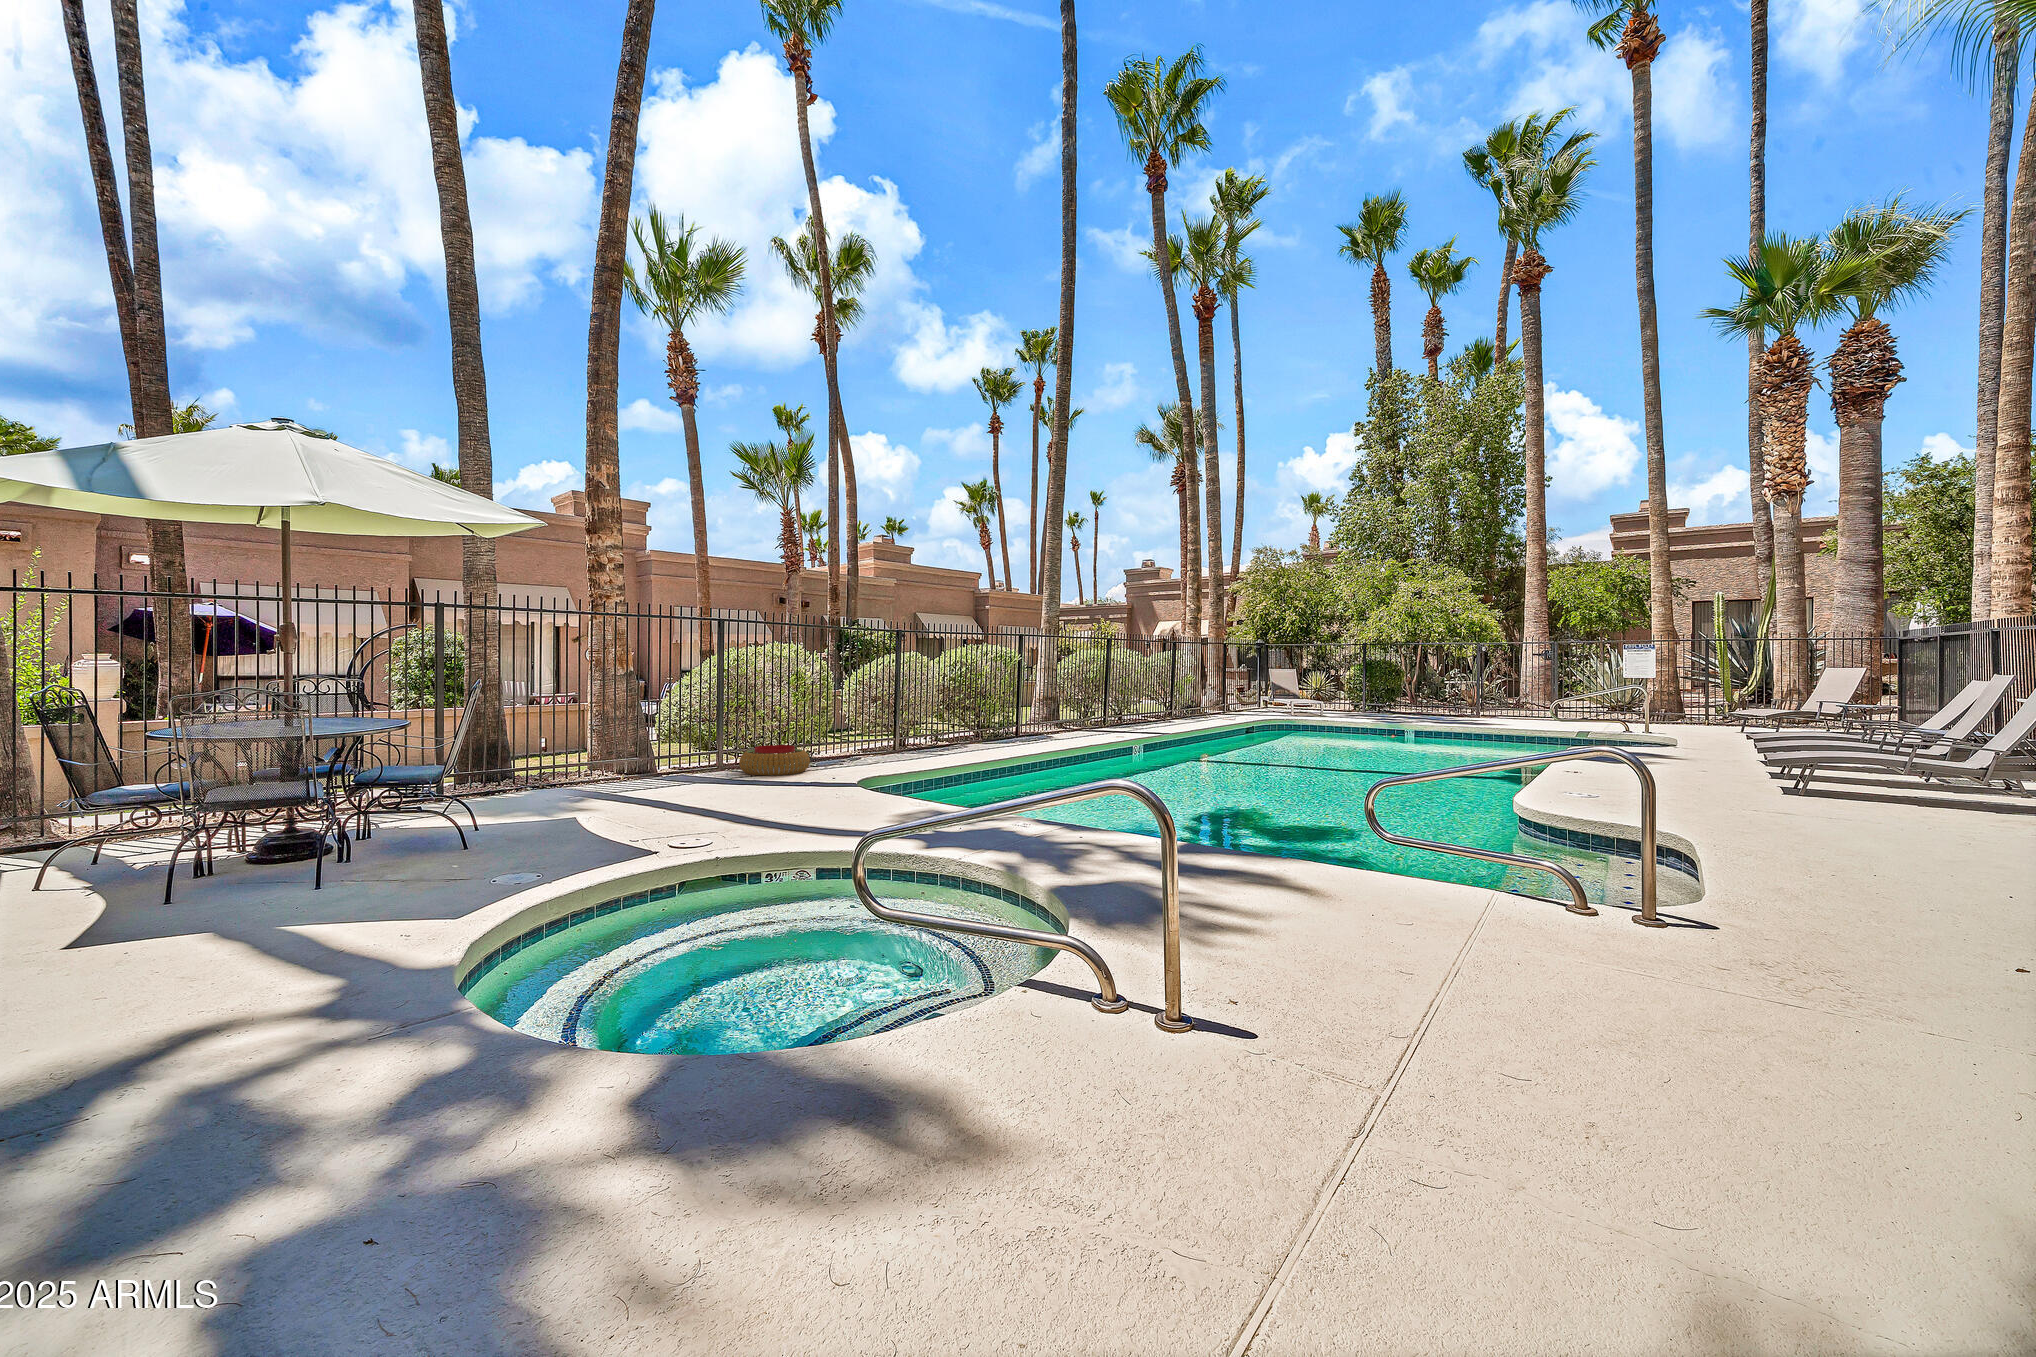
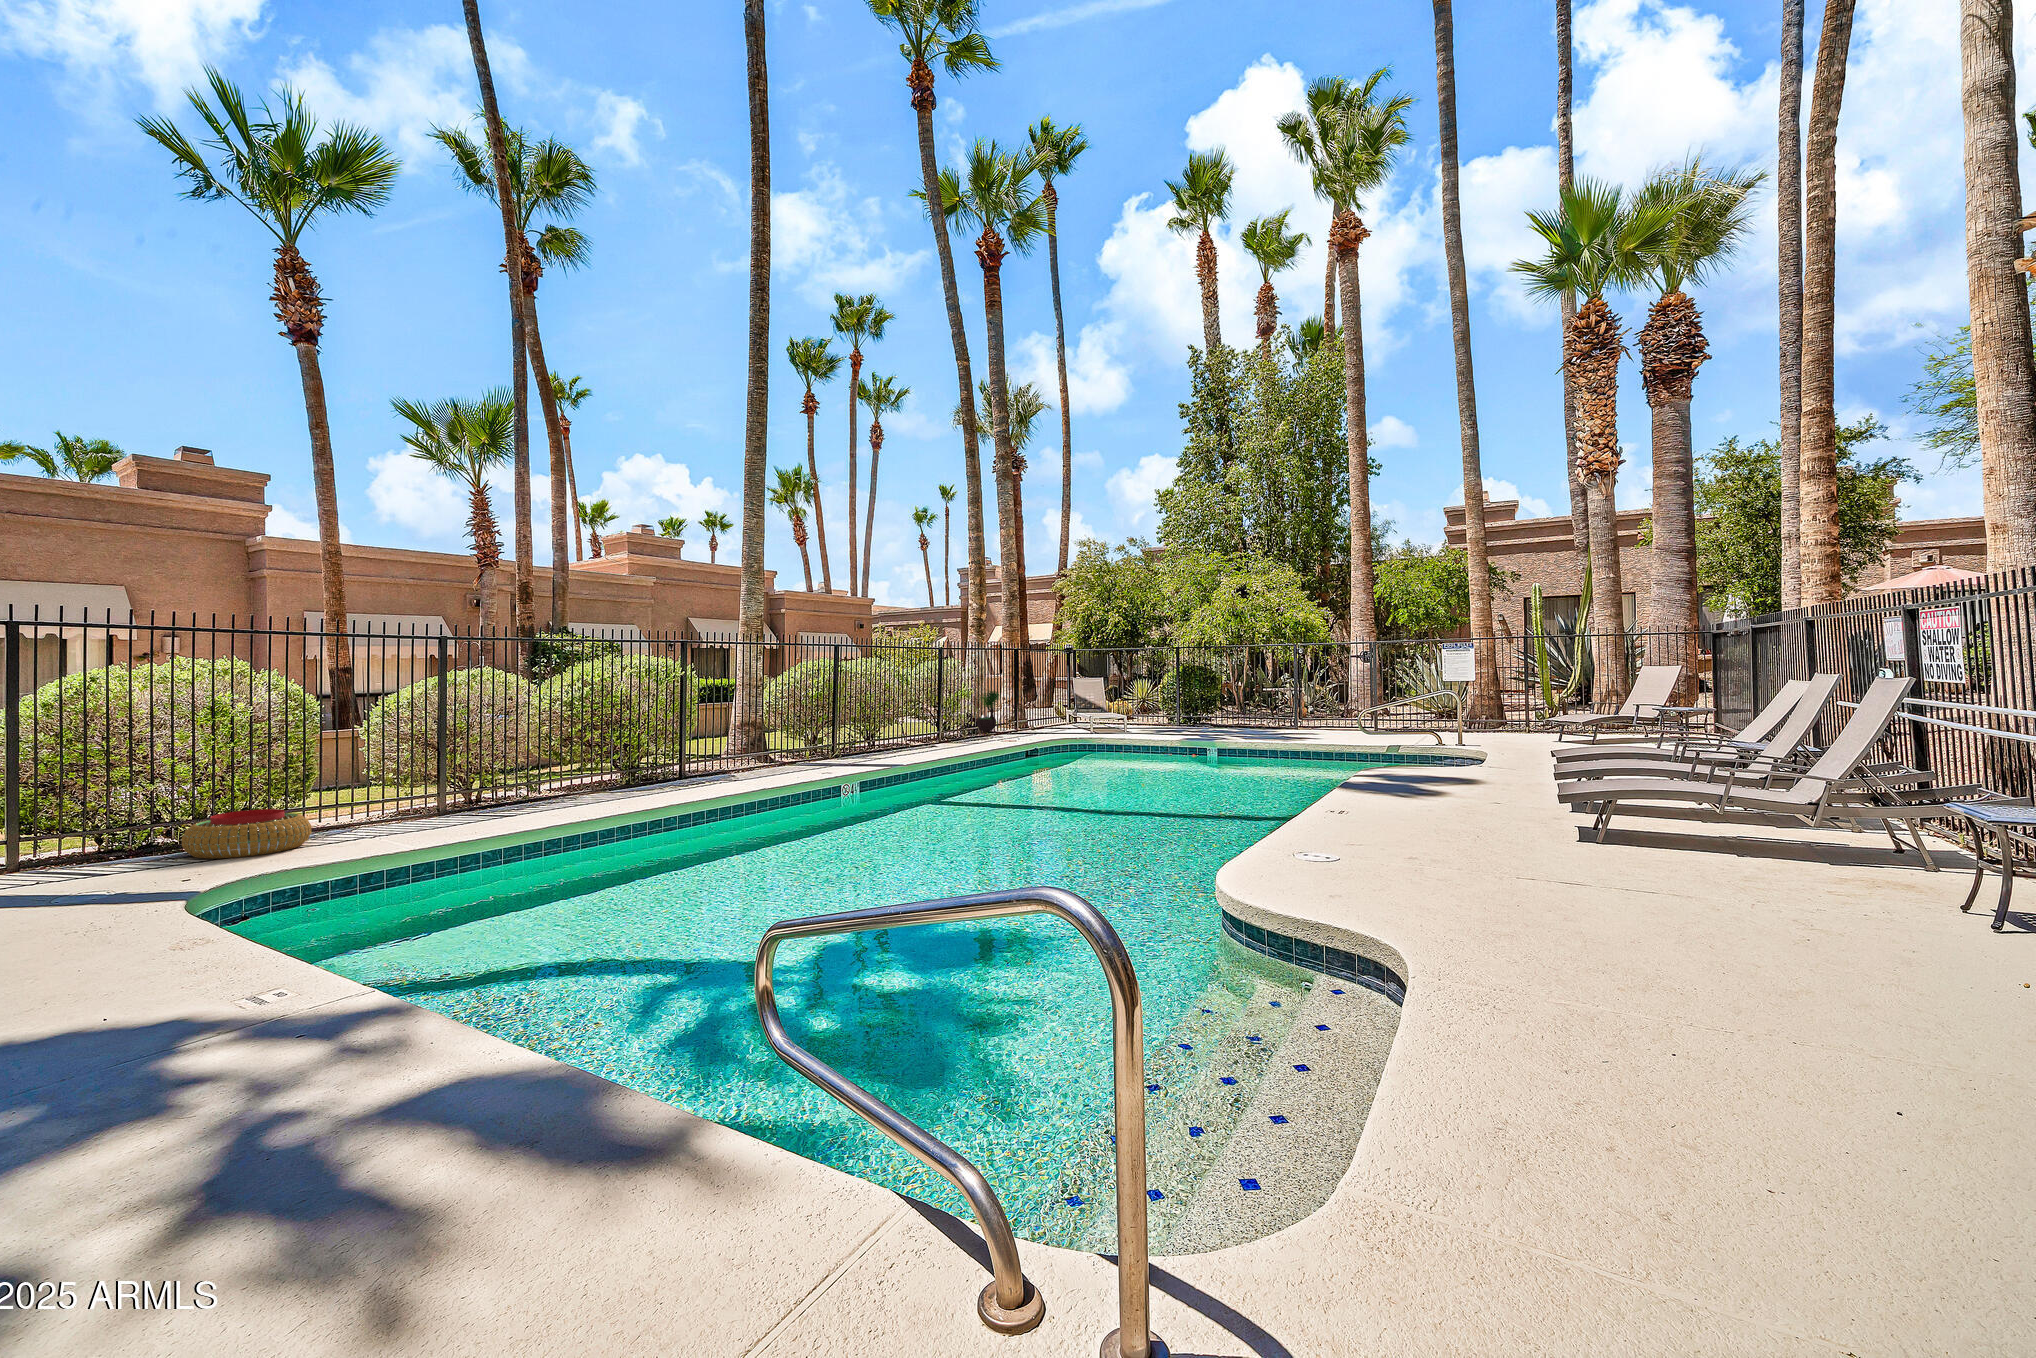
potted tree: none [1189,676,1211,714] -> present [977,691,999,732]

